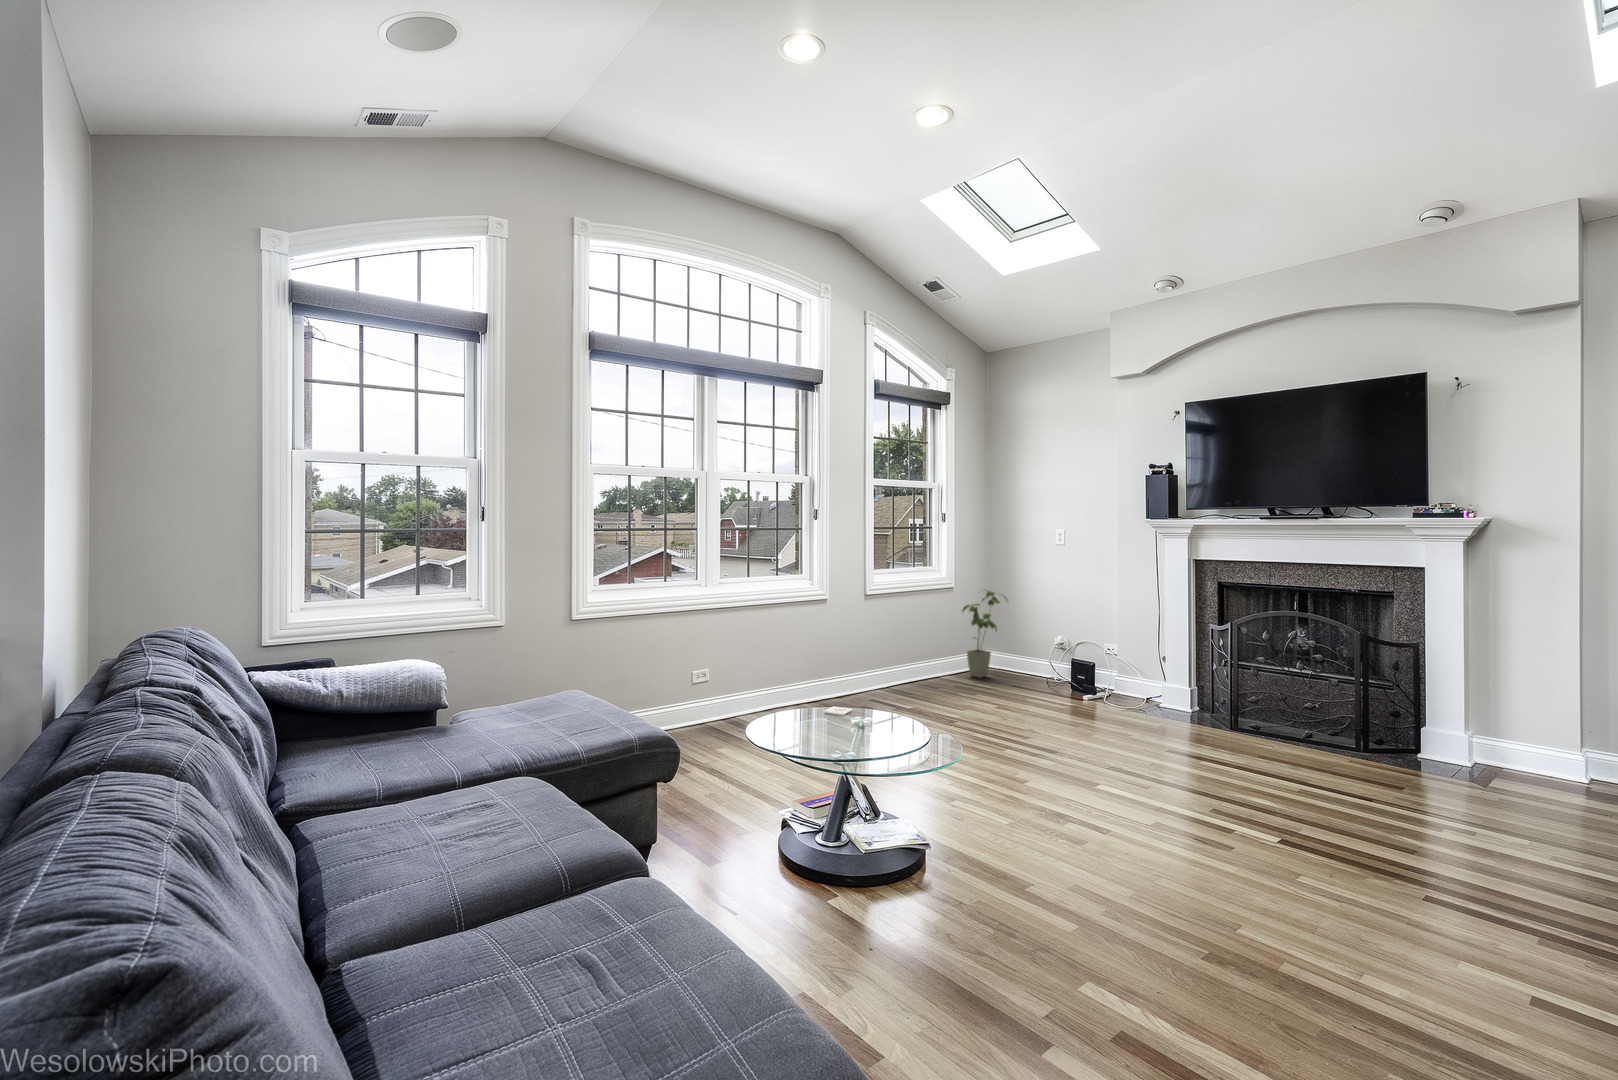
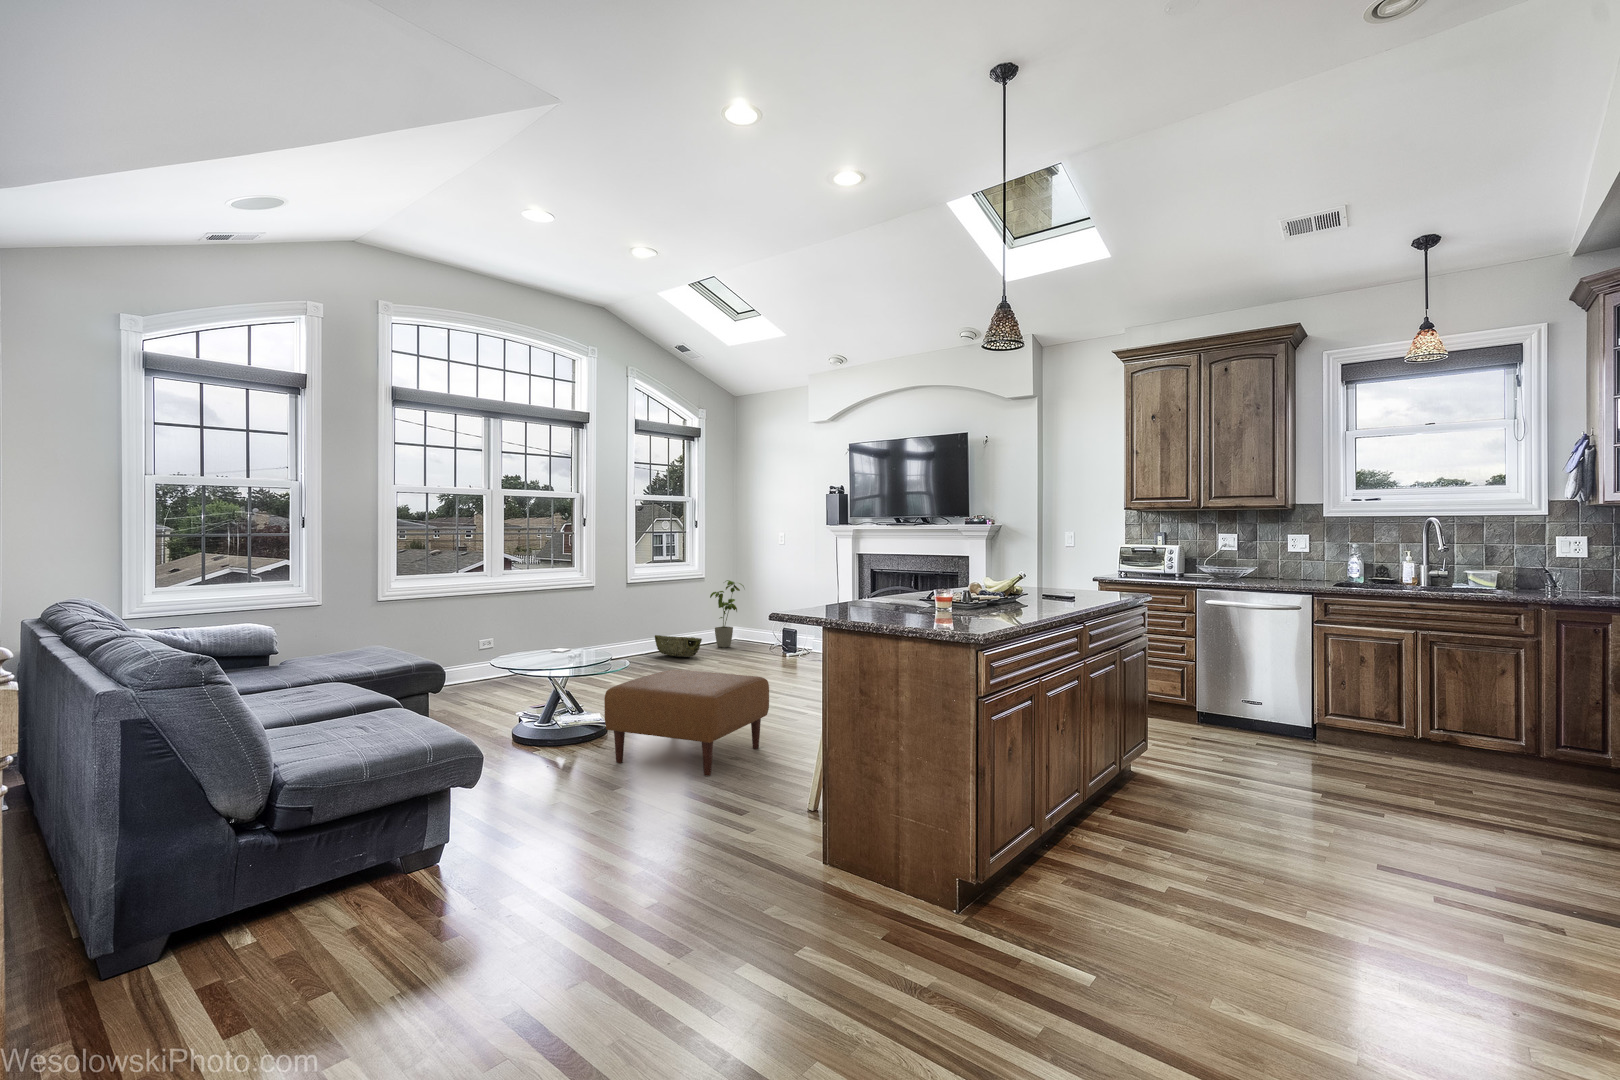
woven basket: none [898,661,962,693] -> present [655,635,702,657]
ottoman: none [955,756,1226,994] -> present [604,670,769,776]

